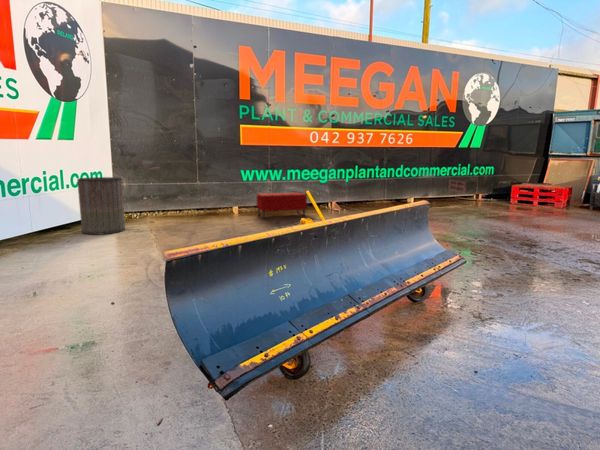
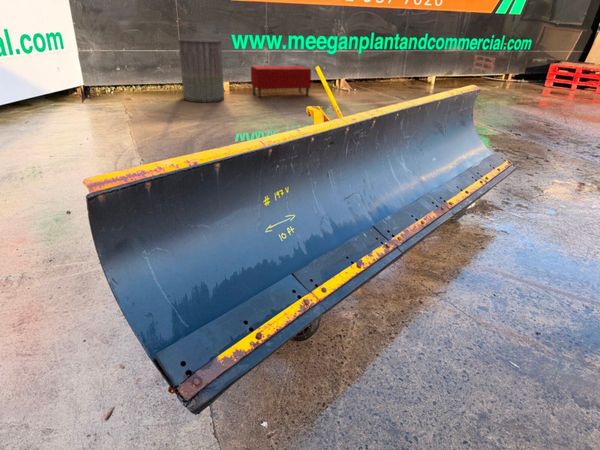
trash can: present [77,177,125,235] -> present [178,39,224,102]

